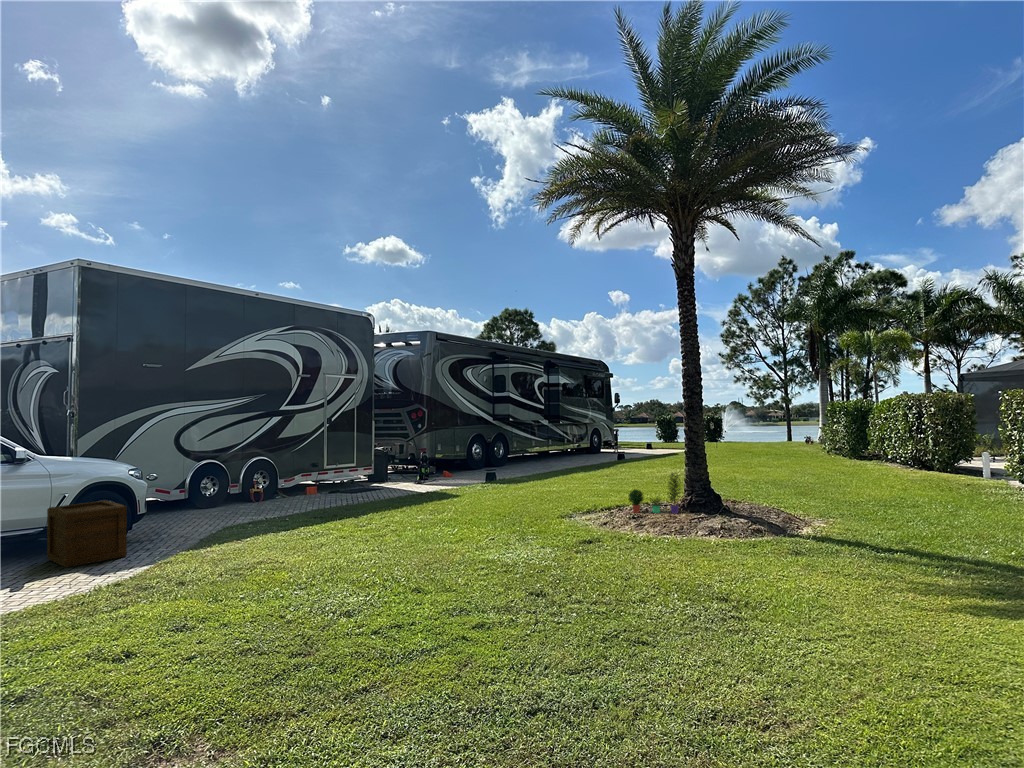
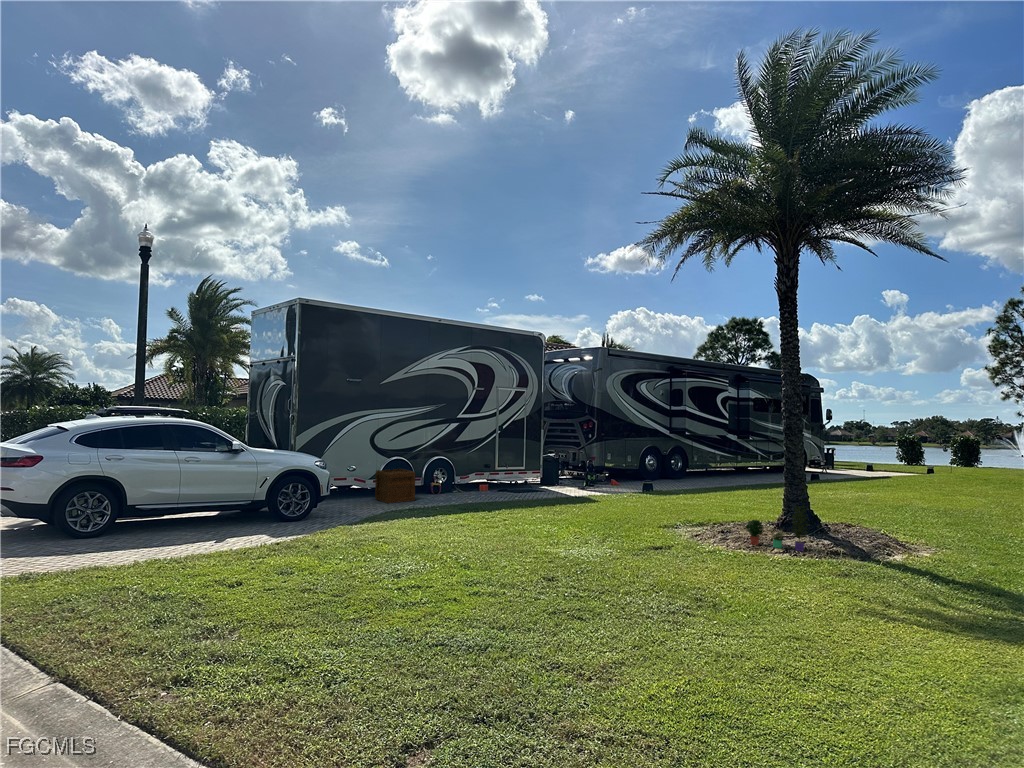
wooden crate: present [47,500,127,567] -> present [375,469,415,503]

